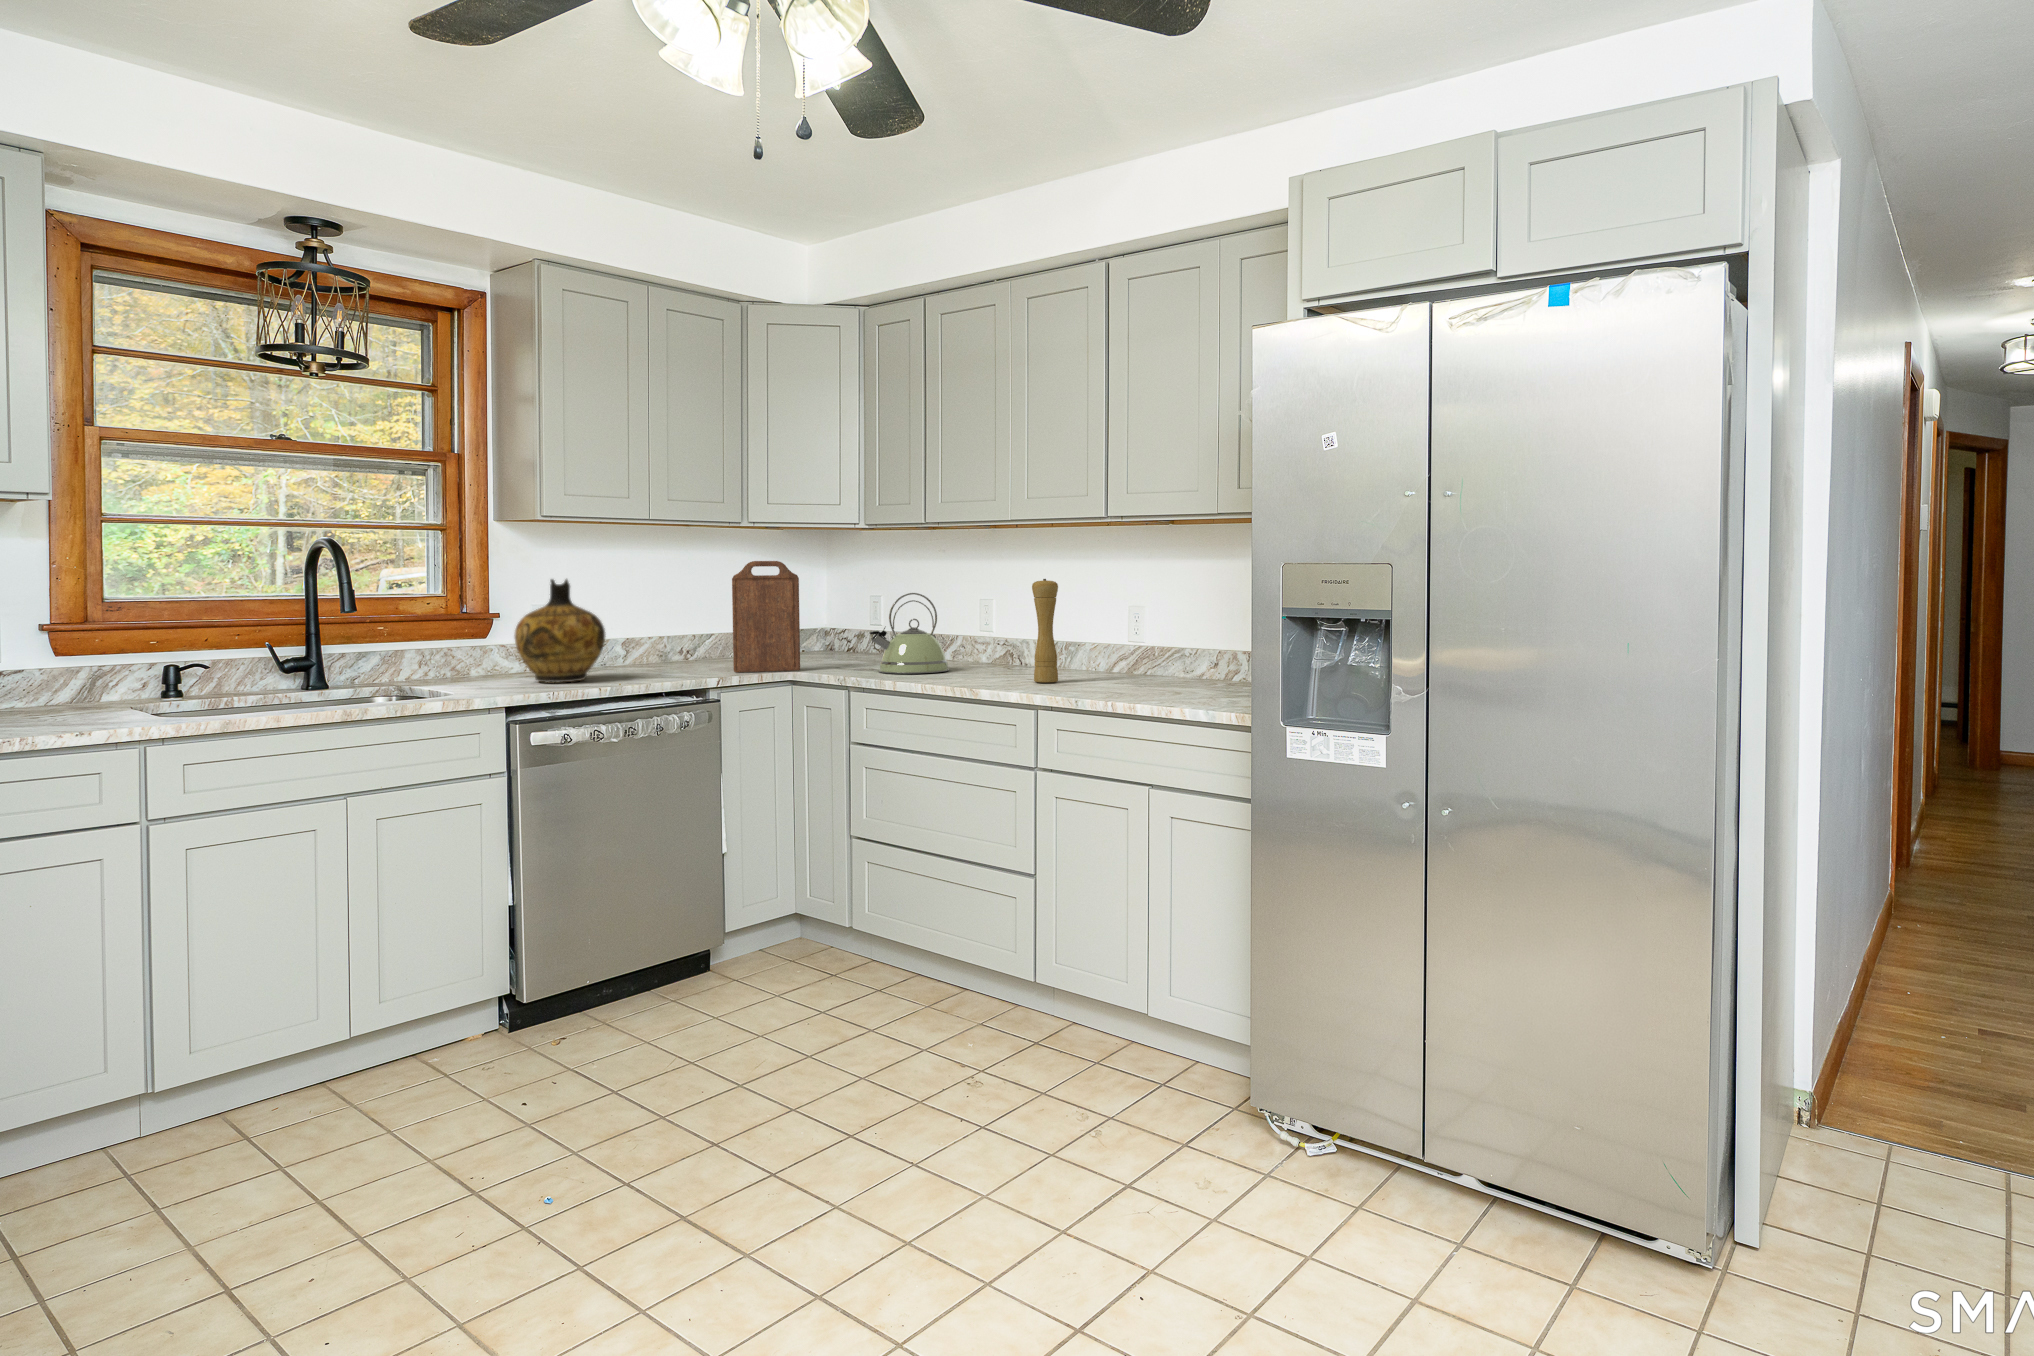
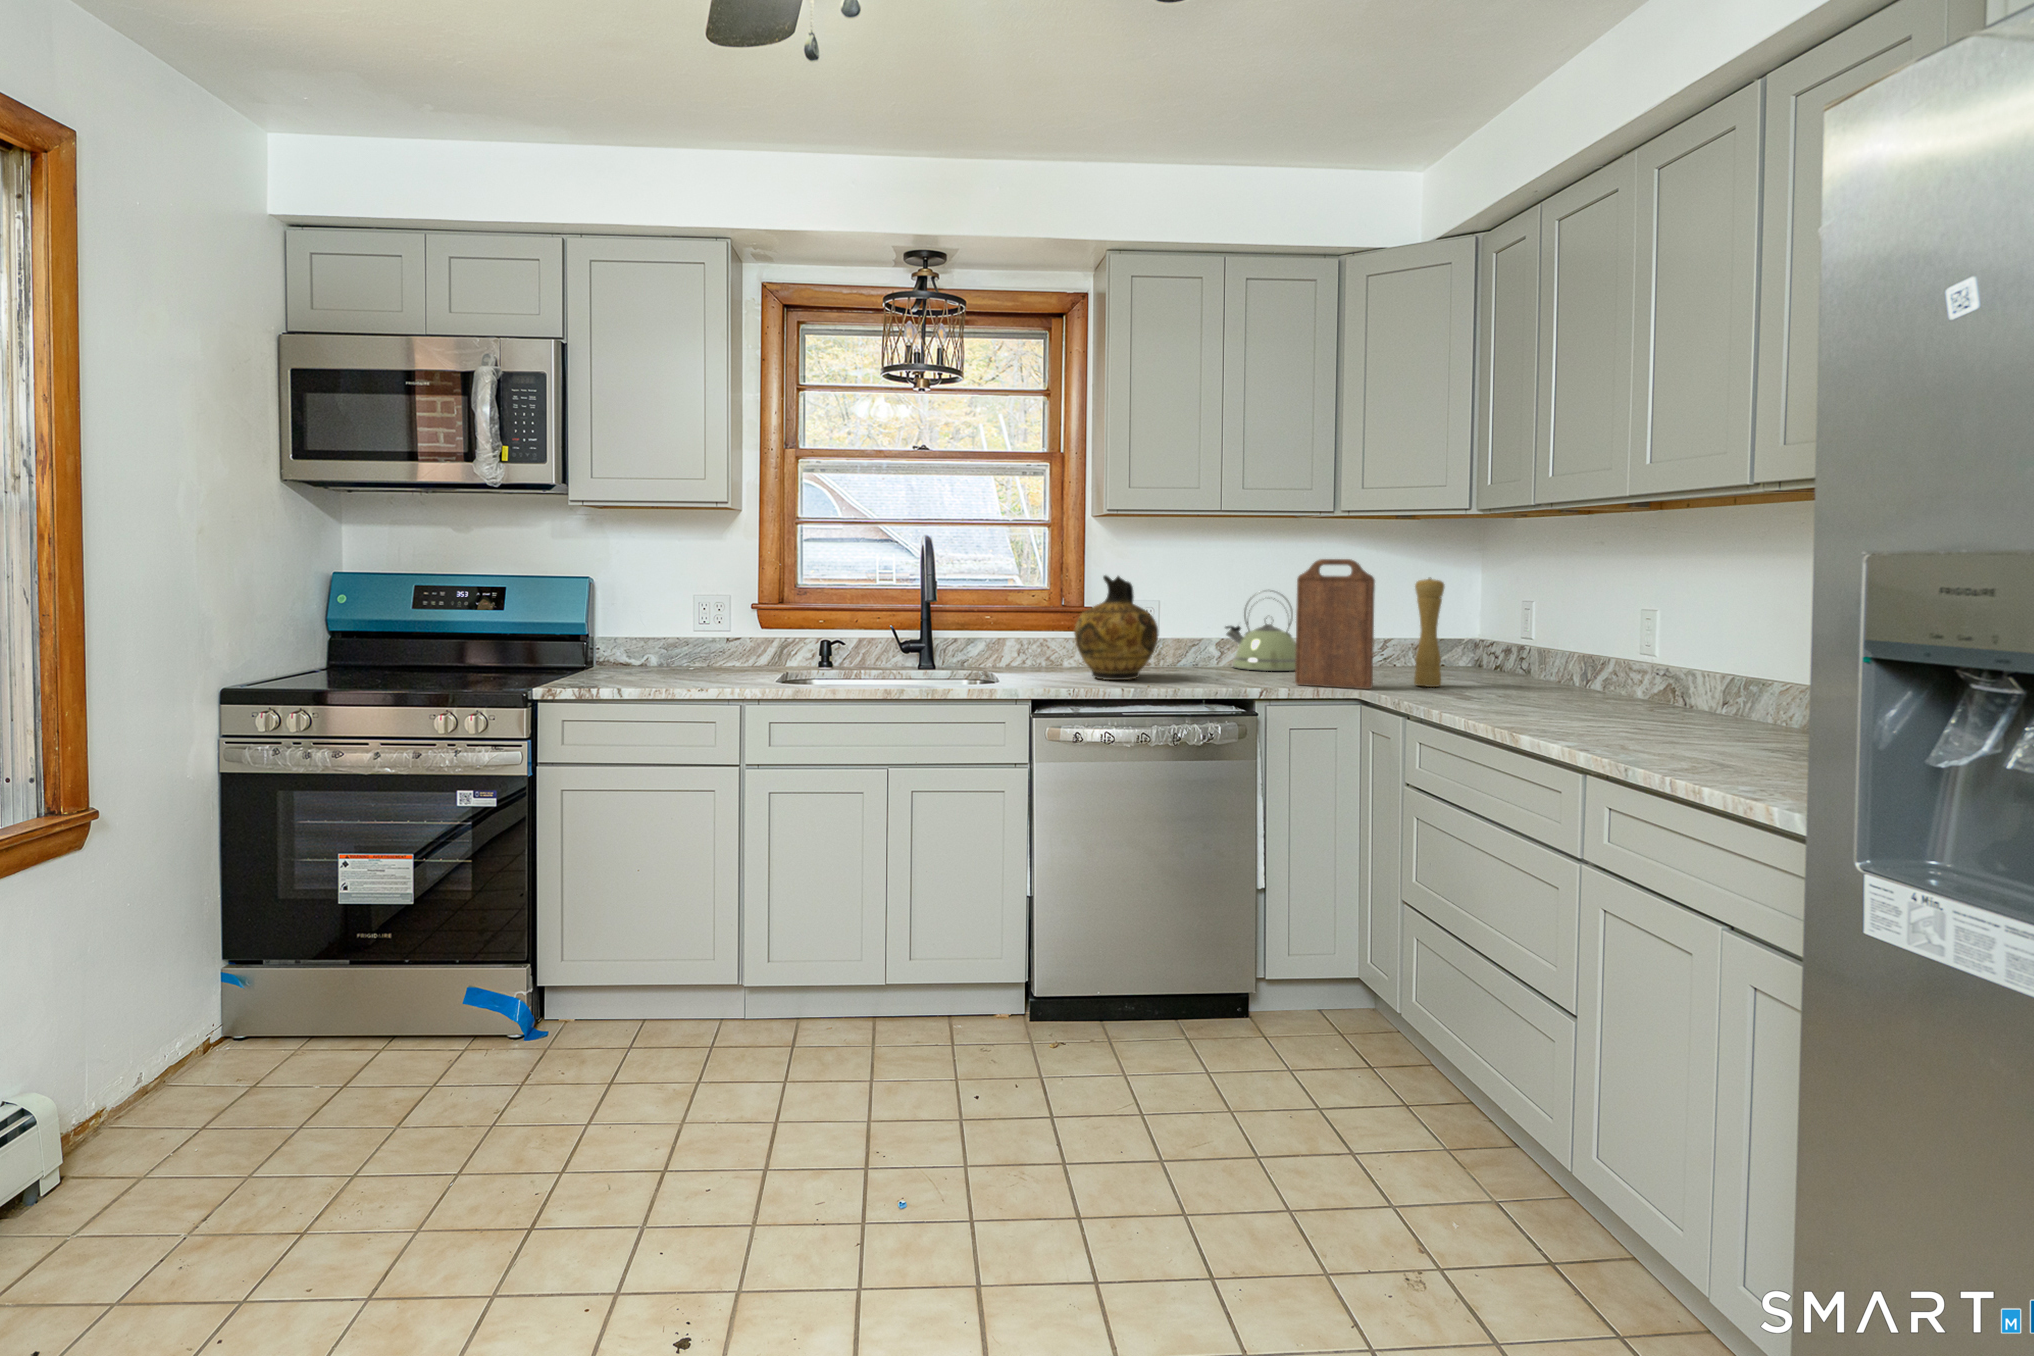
pepper mill: present [1032,579,1058,683] -> present [1414,578,1444,687]
kettle: present [870,593,949,674] -> present [1225,591,1296,671]

